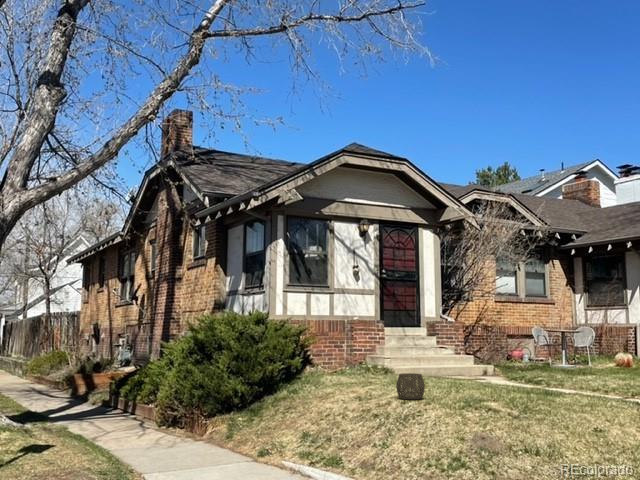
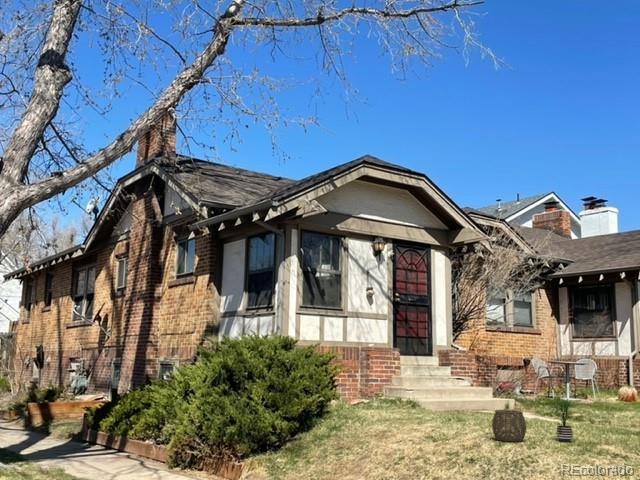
potted plant: none [446,362,472,400] -> present [549,399,576,442]

